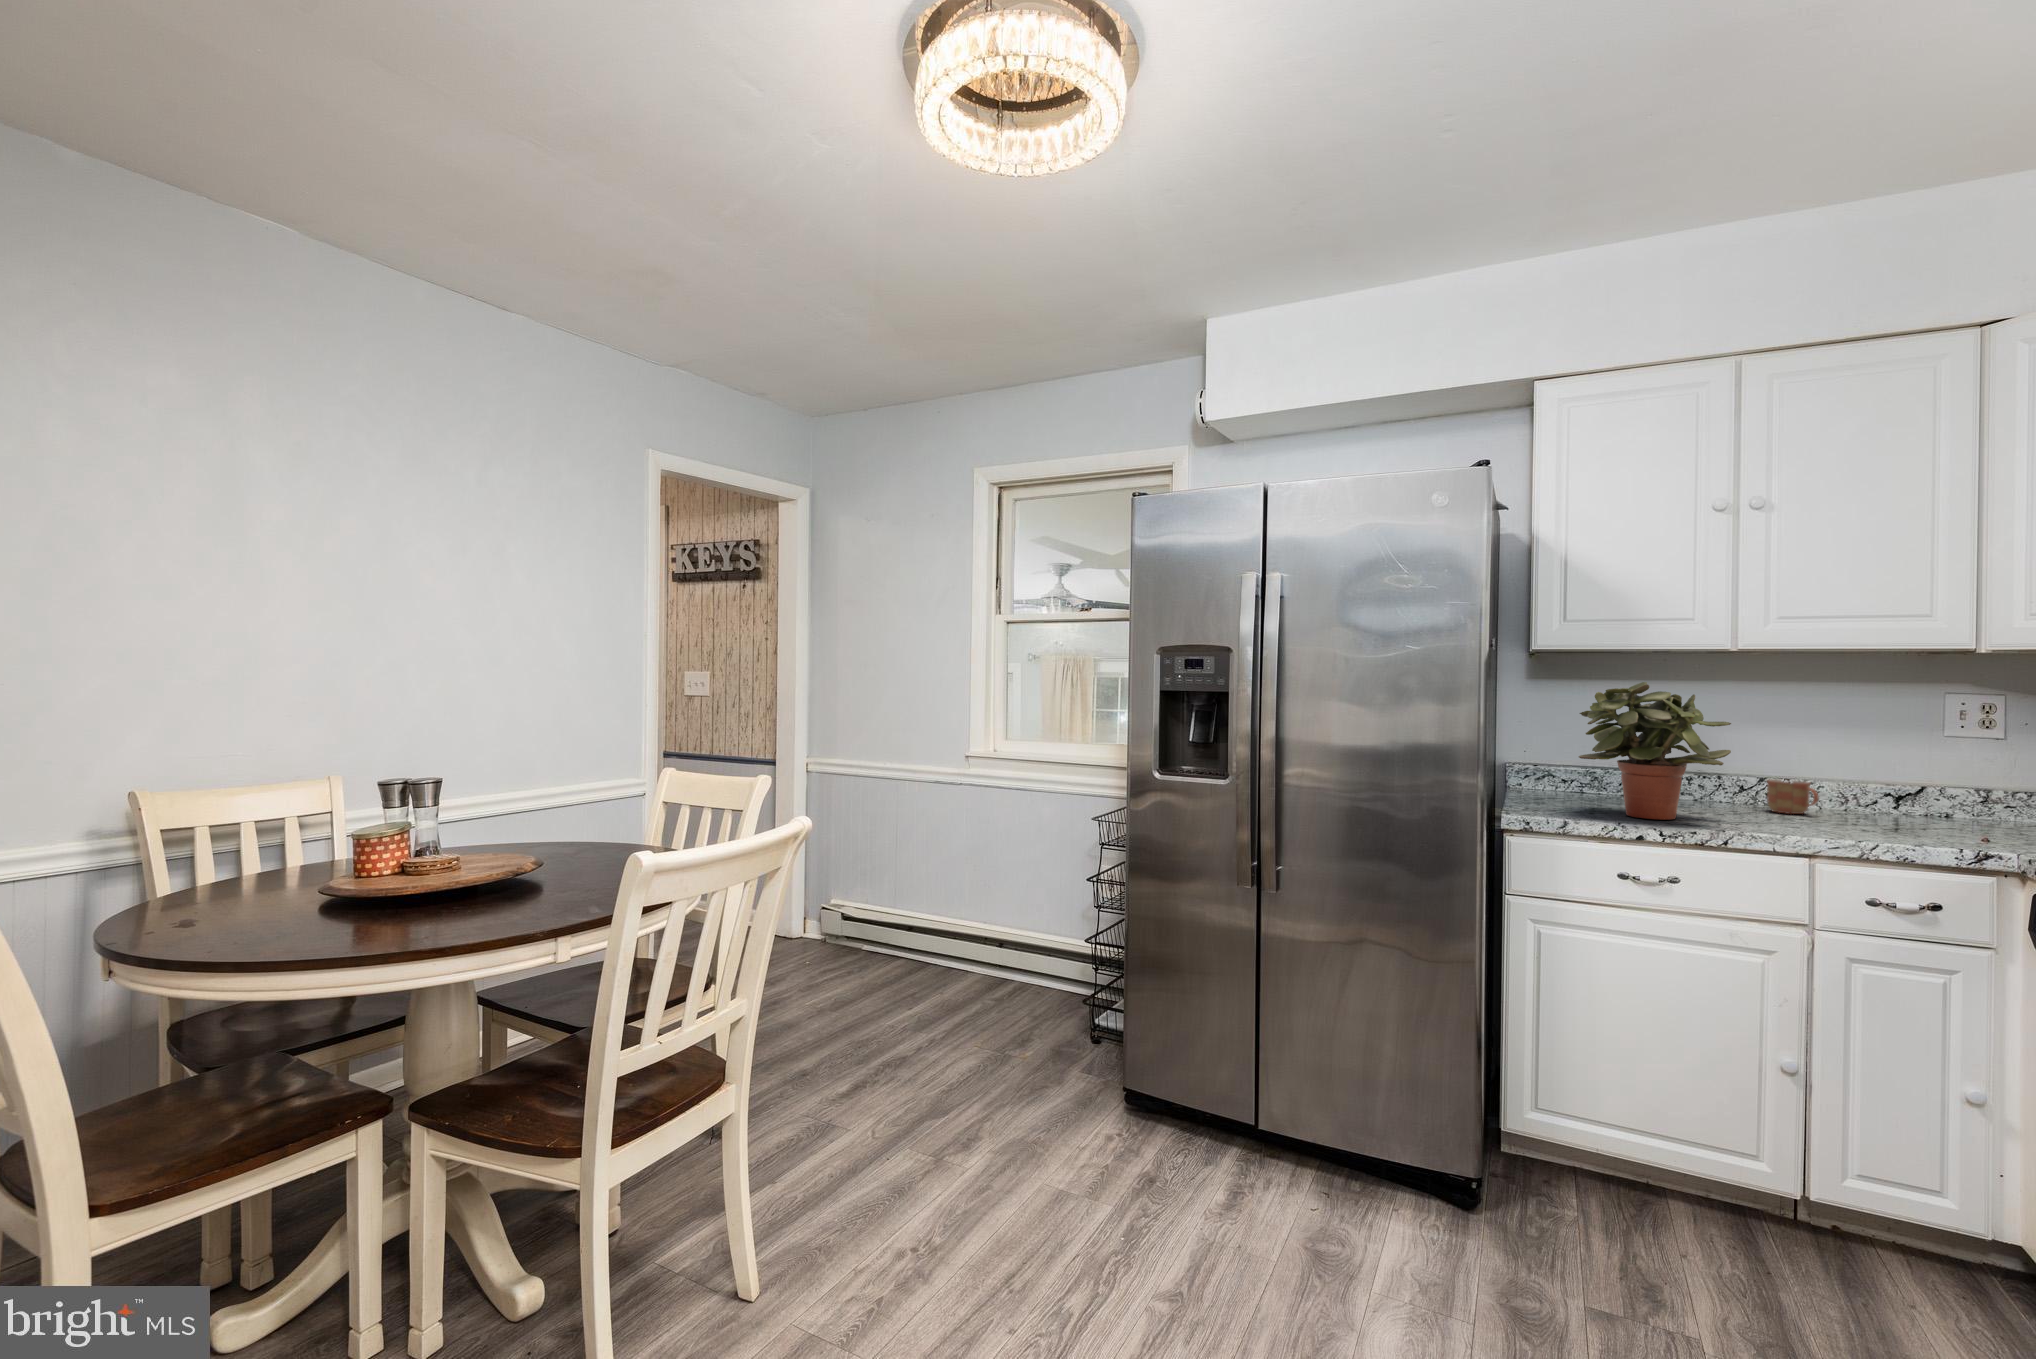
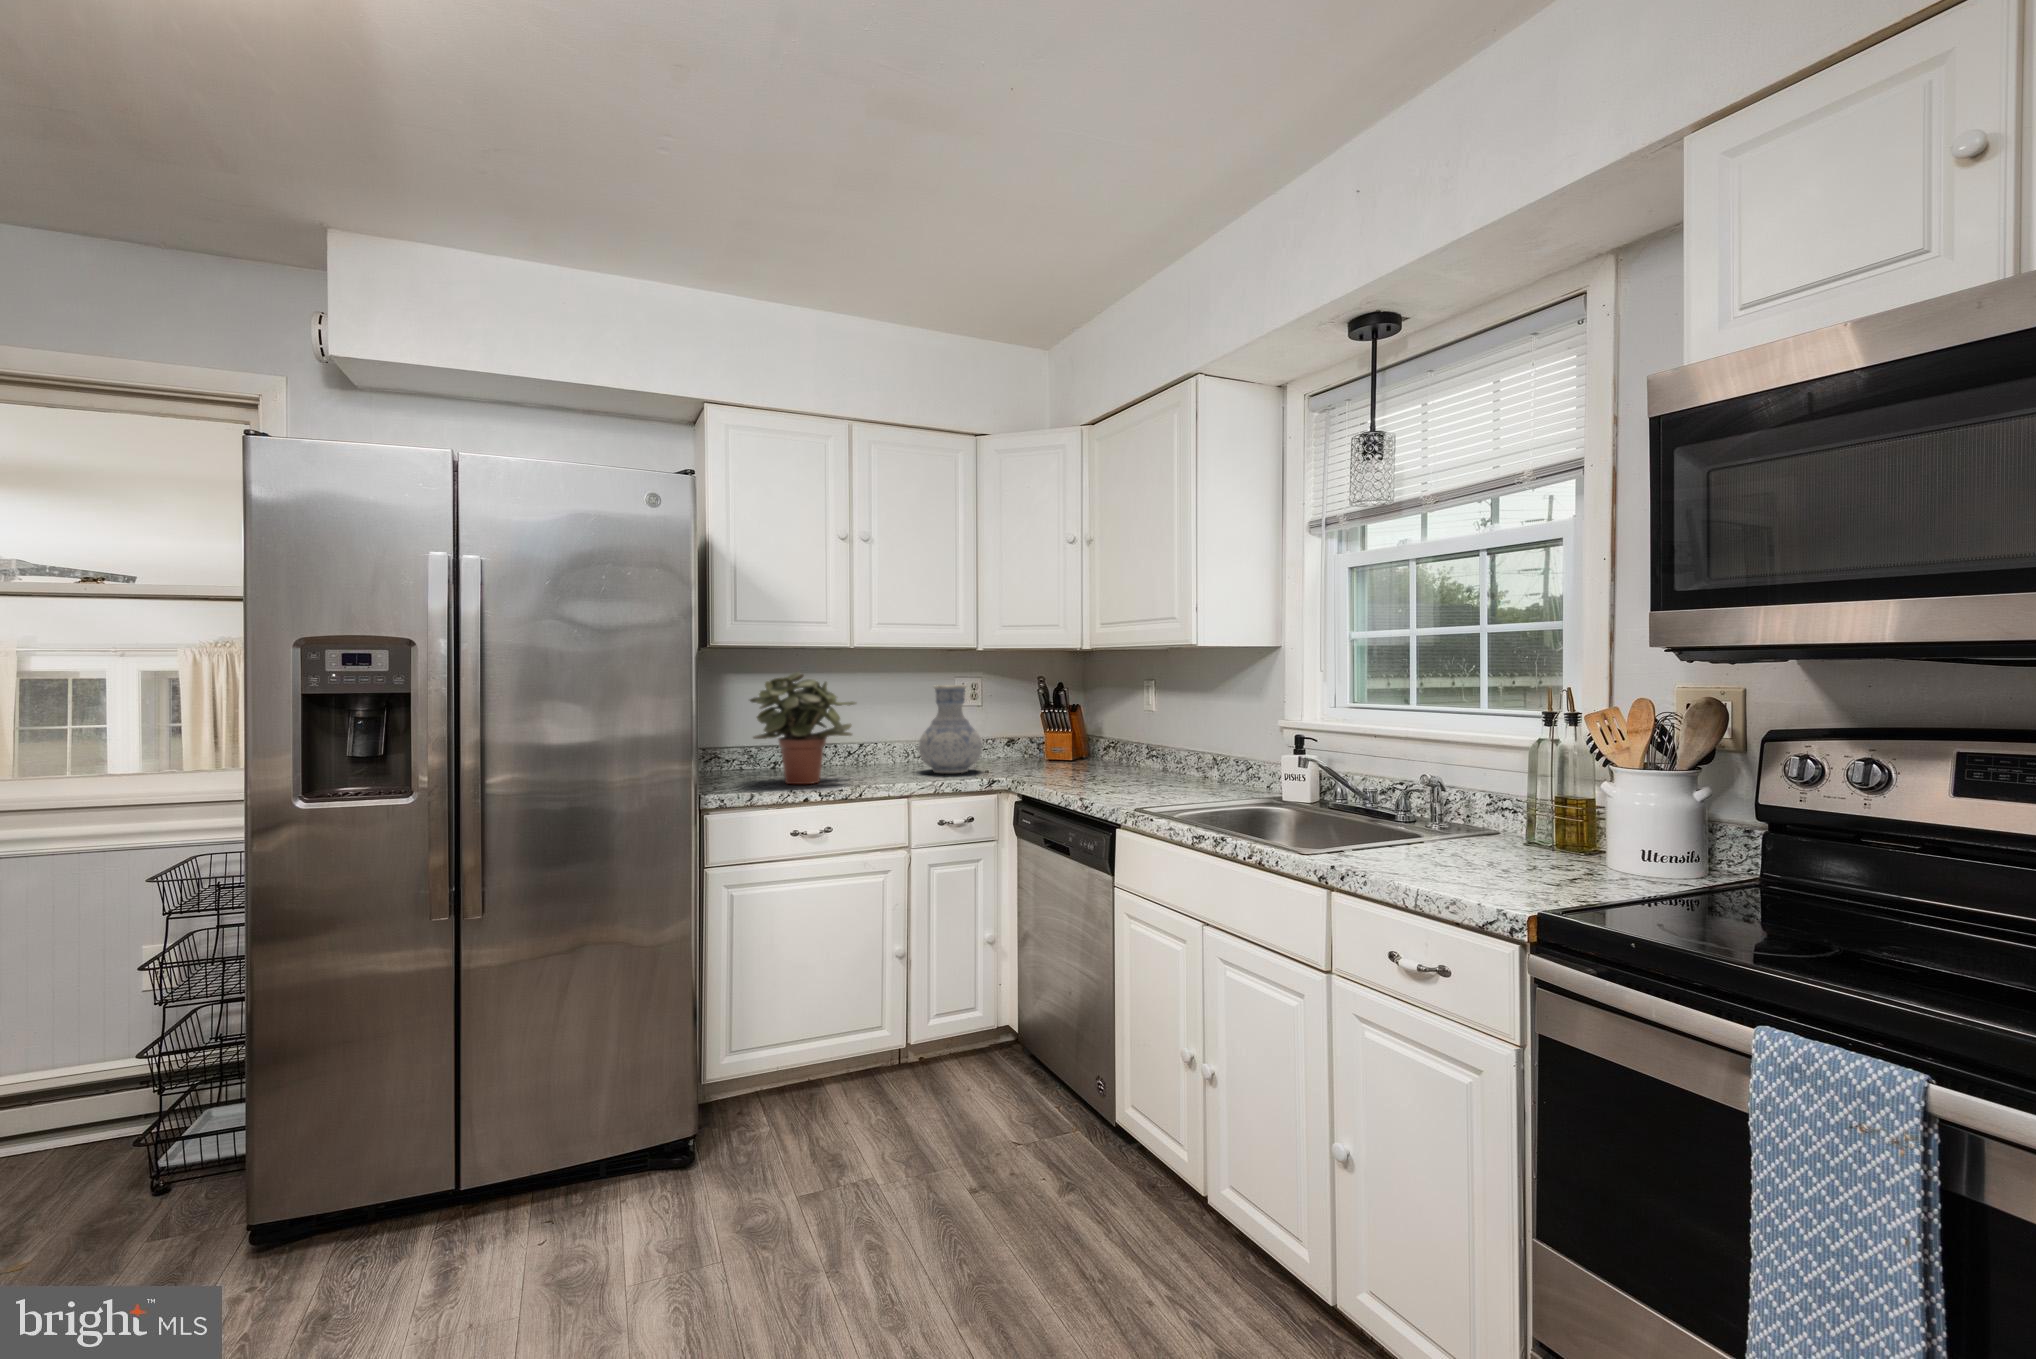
vase: none [1852,706,1980,835] -> present [919,685,982,773]
mug: present [1767,779,1819,814] -> none [865,744,896,769]

